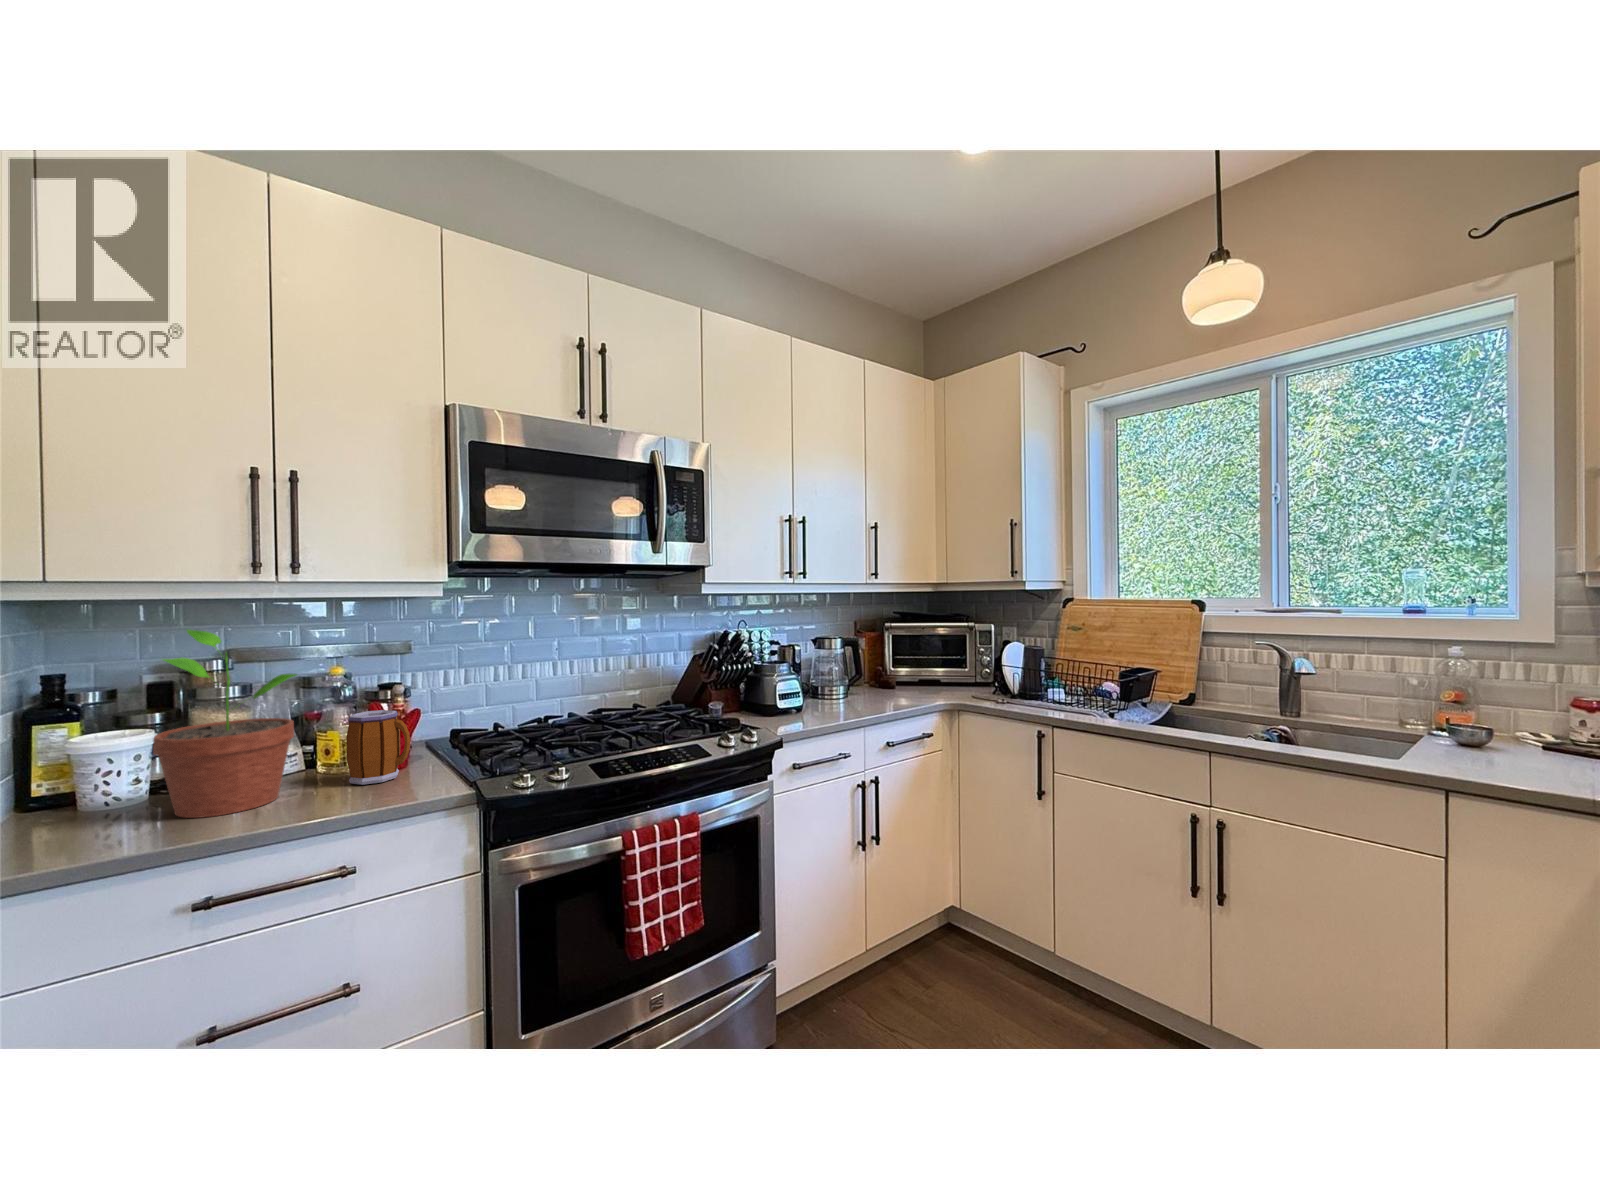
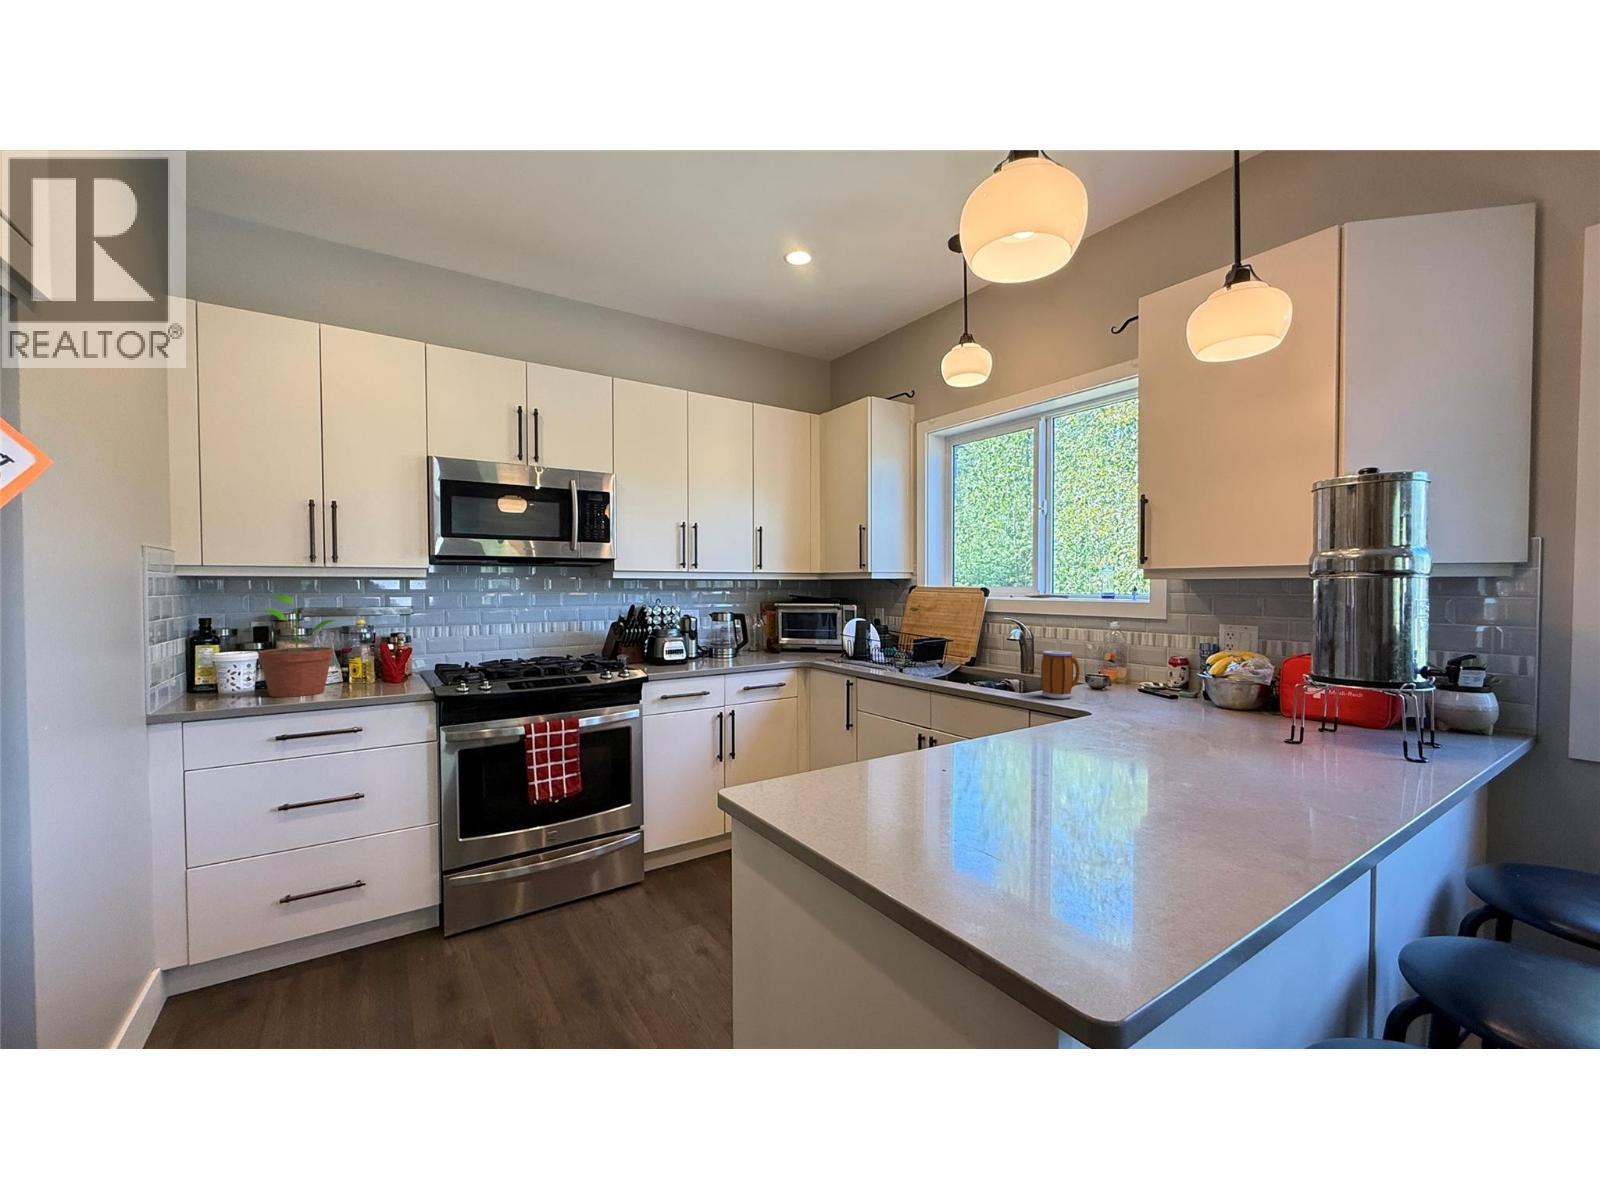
mug: present [346,710,410,785] -> present [1041,651,1080,699]

